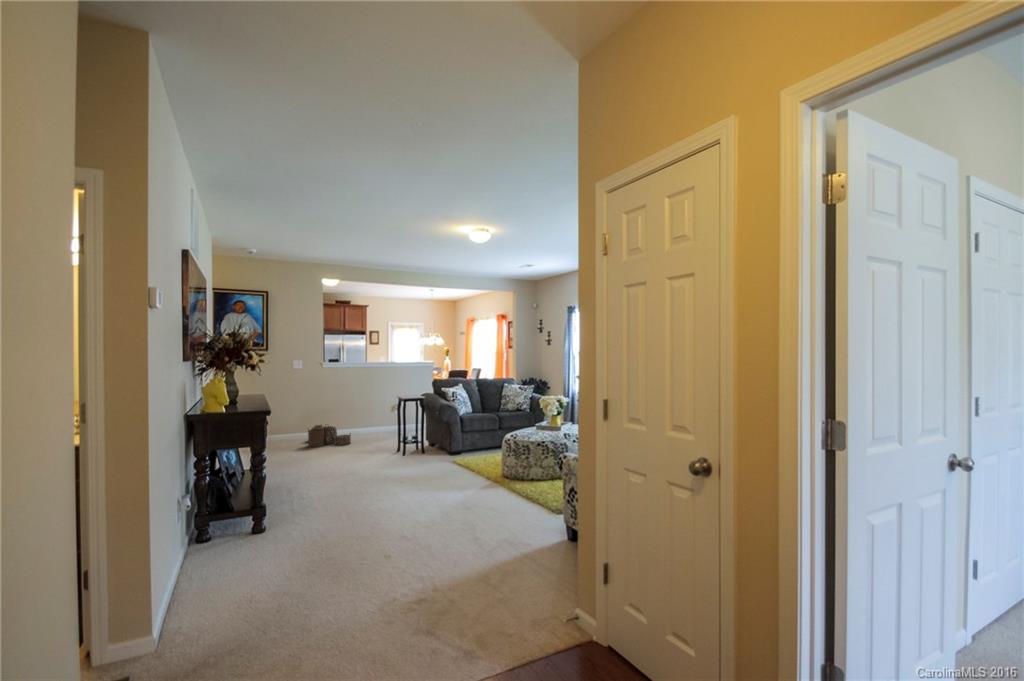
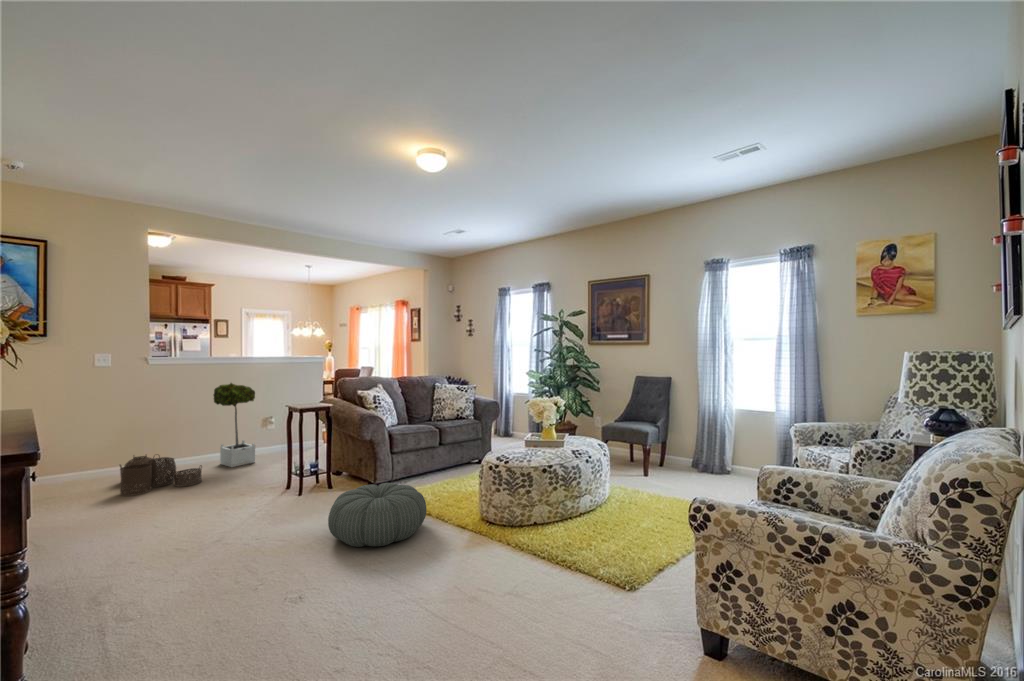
potted tree: none [359,380,384,437] -> present [213,383,255,467]
pouf: none [406,447,465,481] -> present [328,483,426,547]

